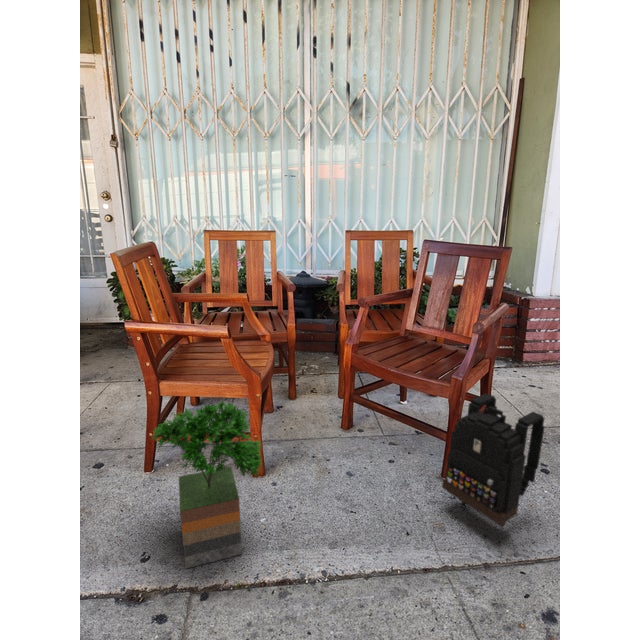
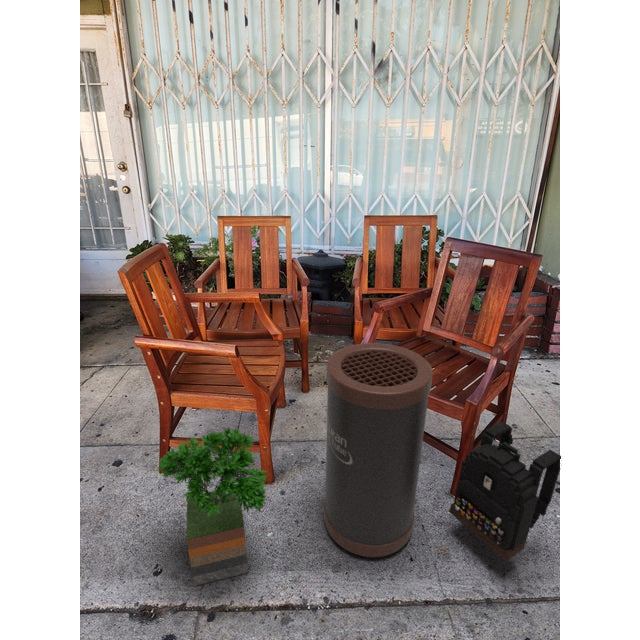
trash can: none [318,321,419,535] -> present [324,343,433,558]

